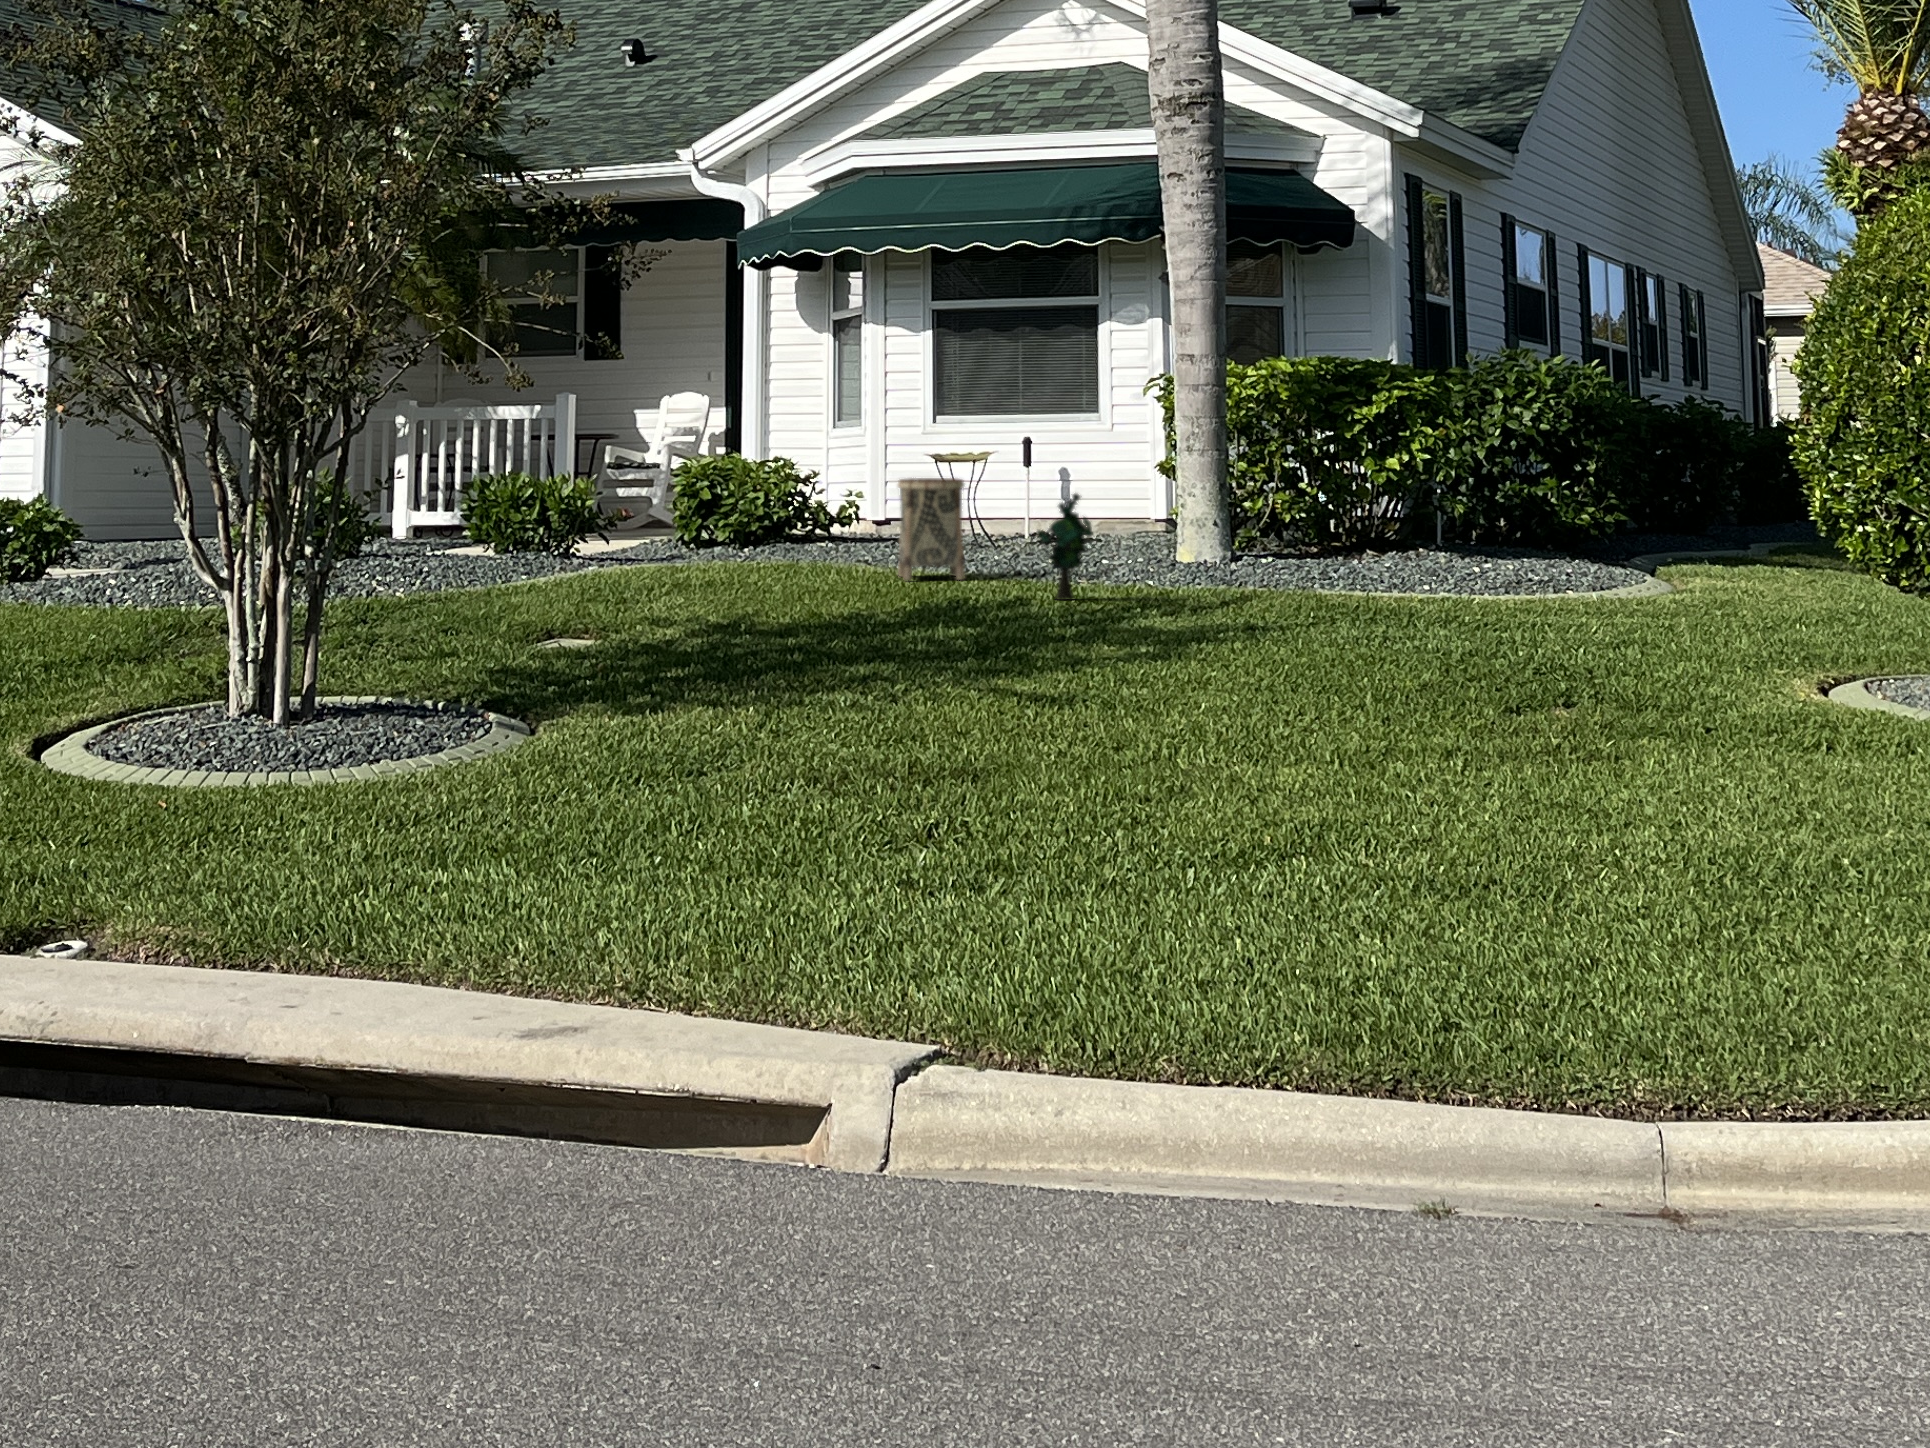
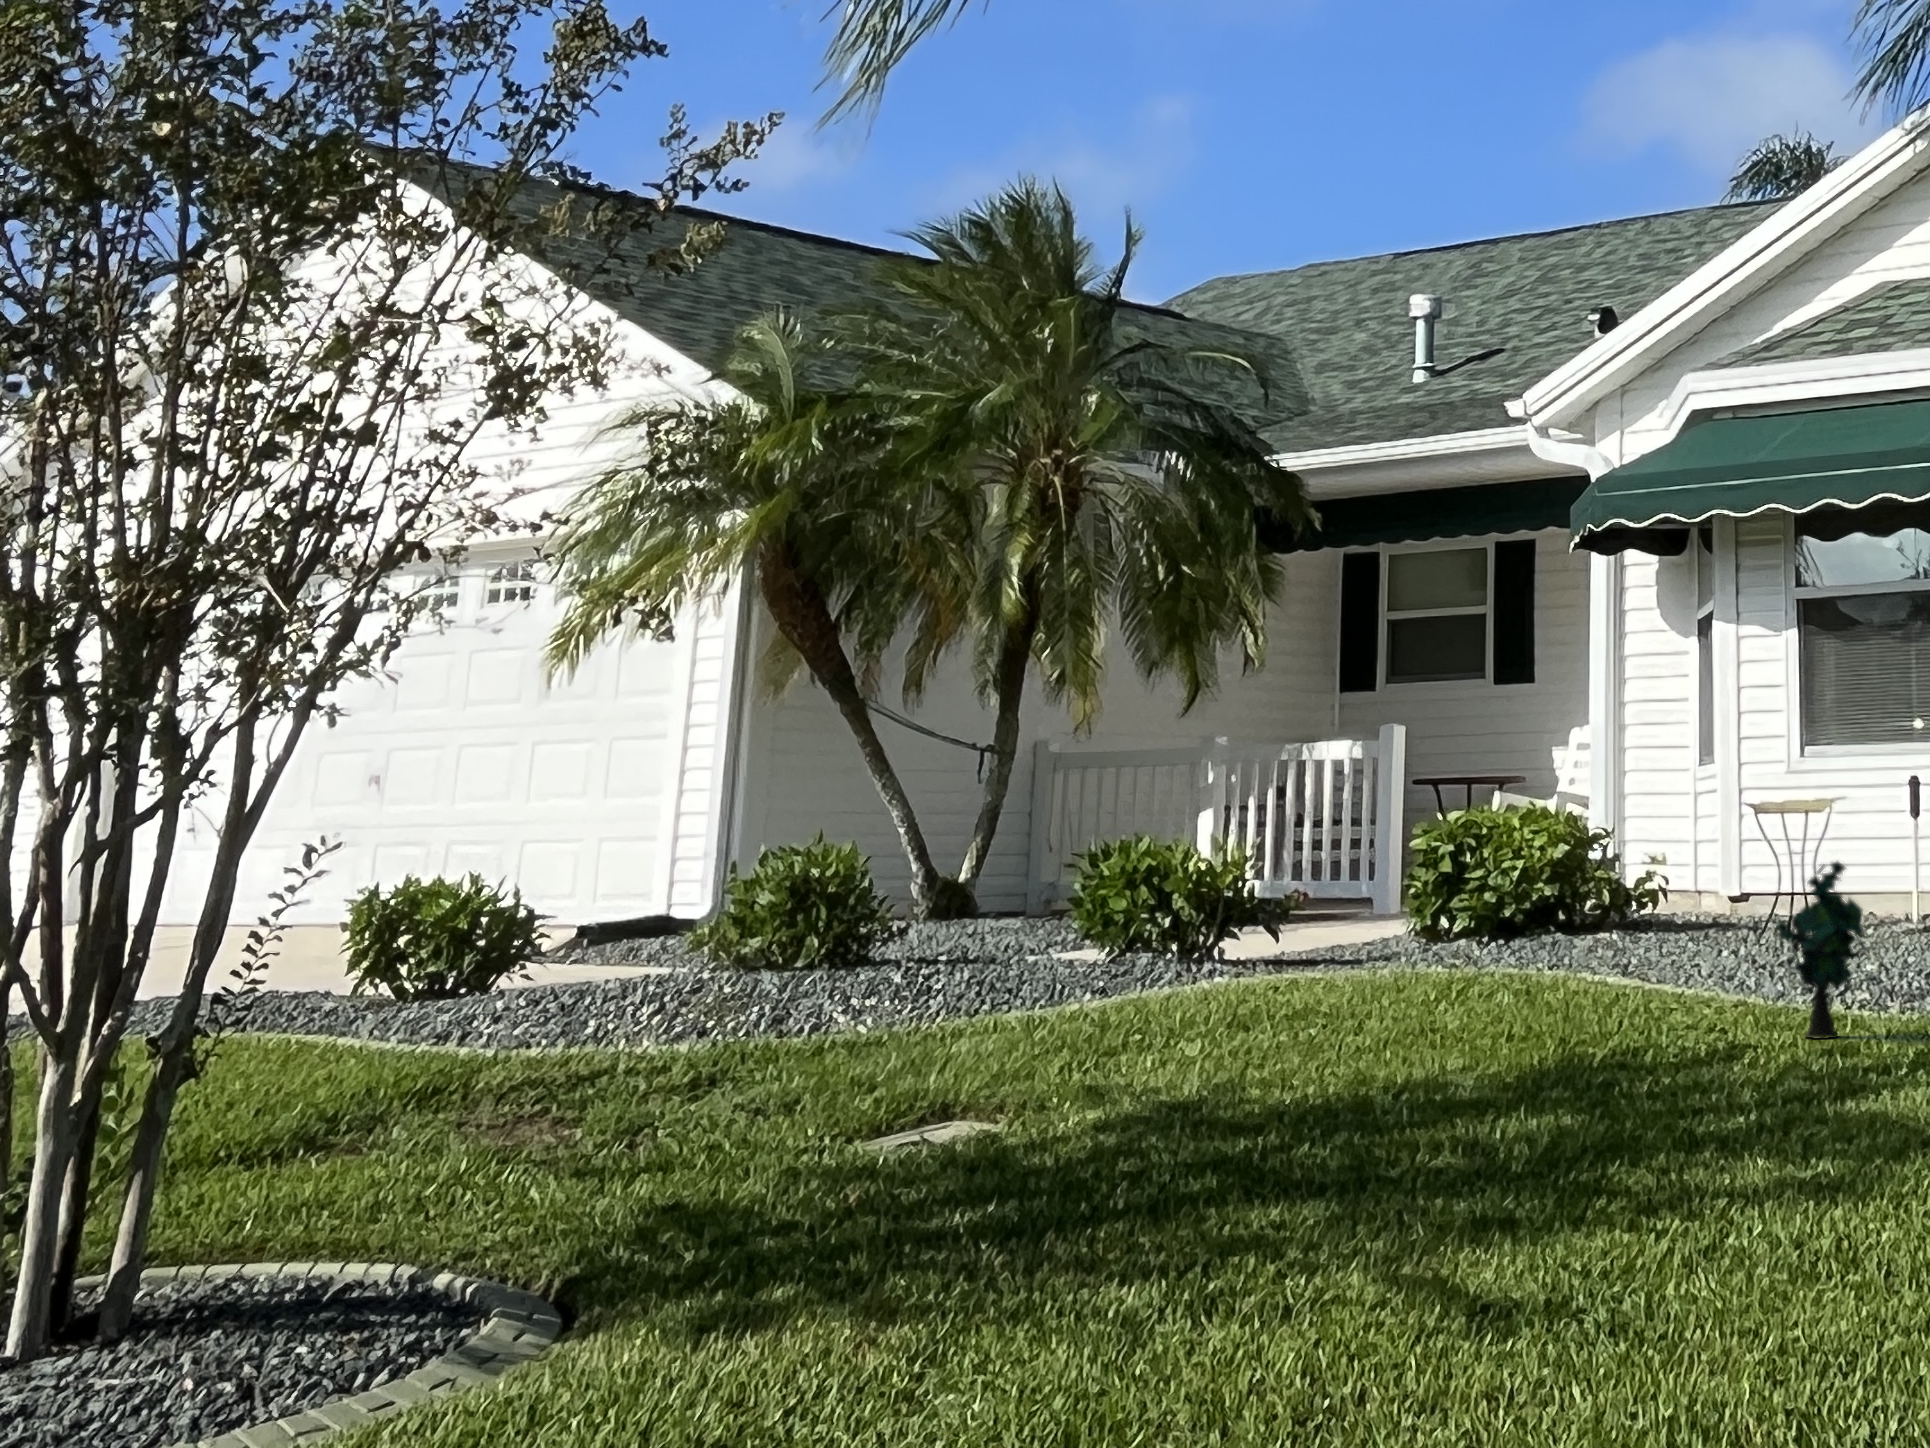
basket: present [898,478,965,580] -> none [1625,836,1727,997]

